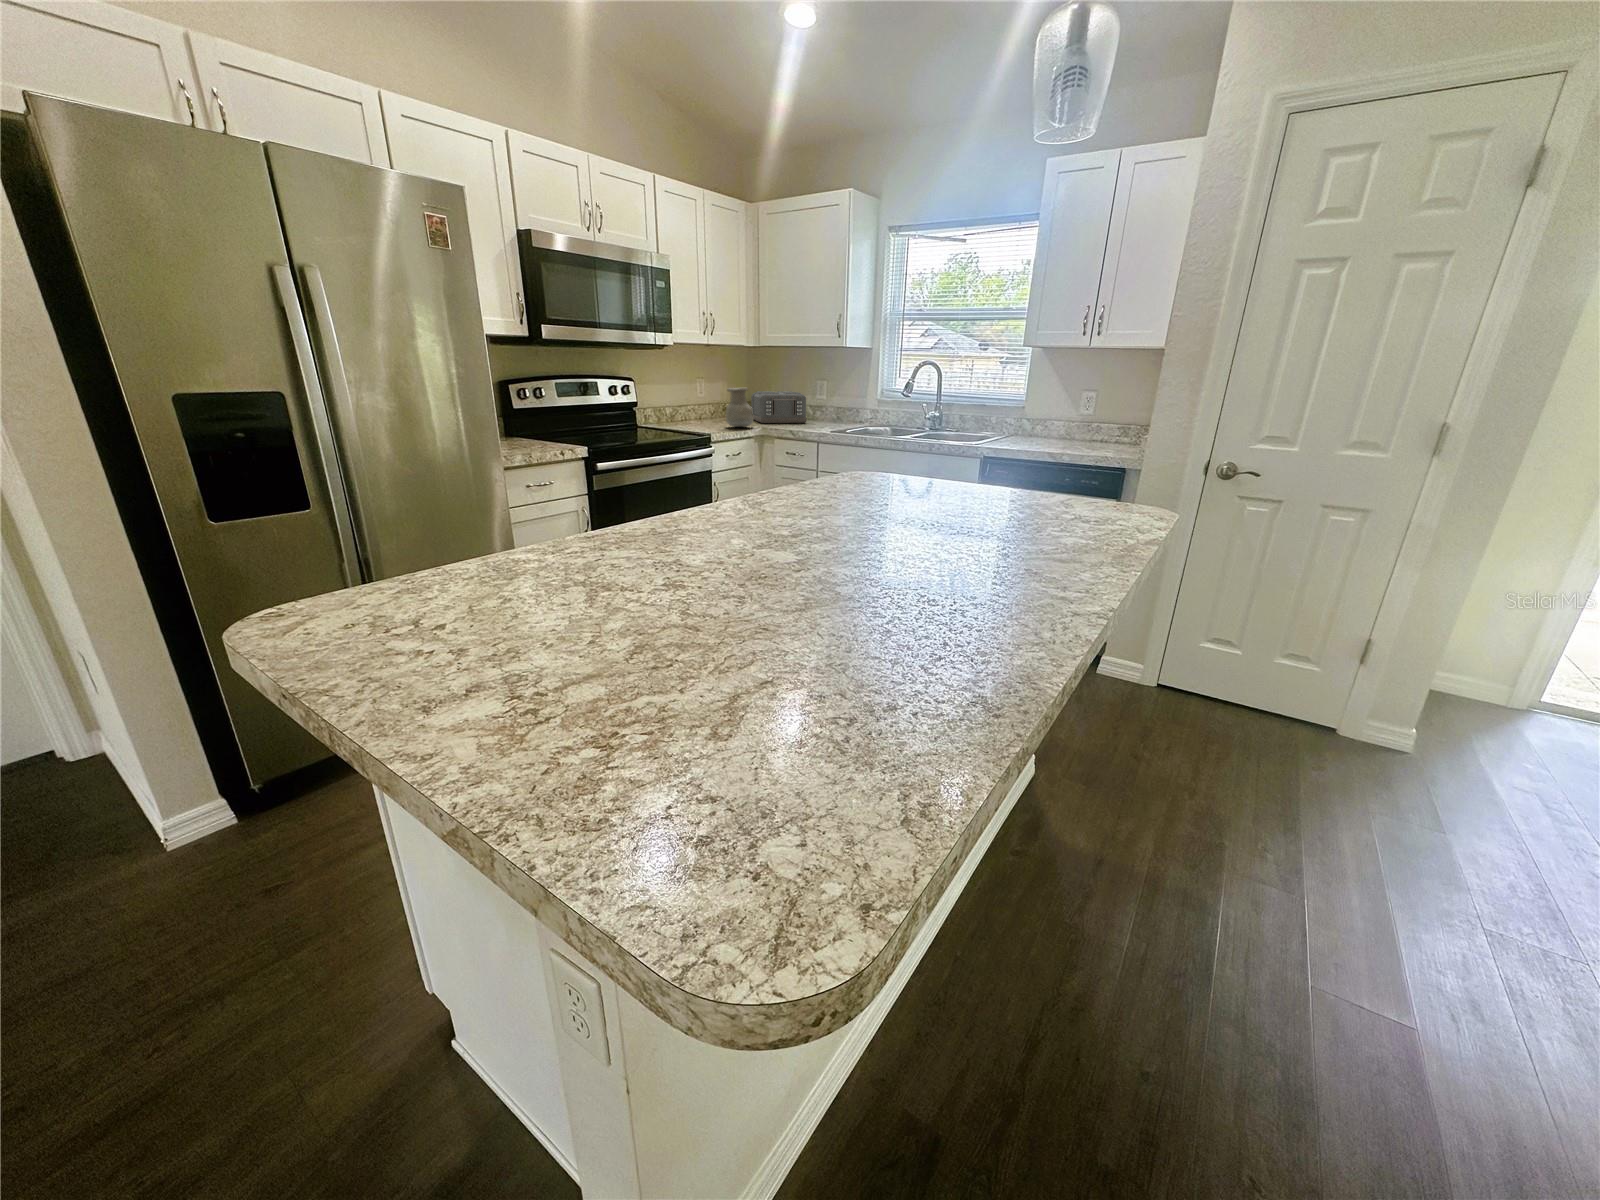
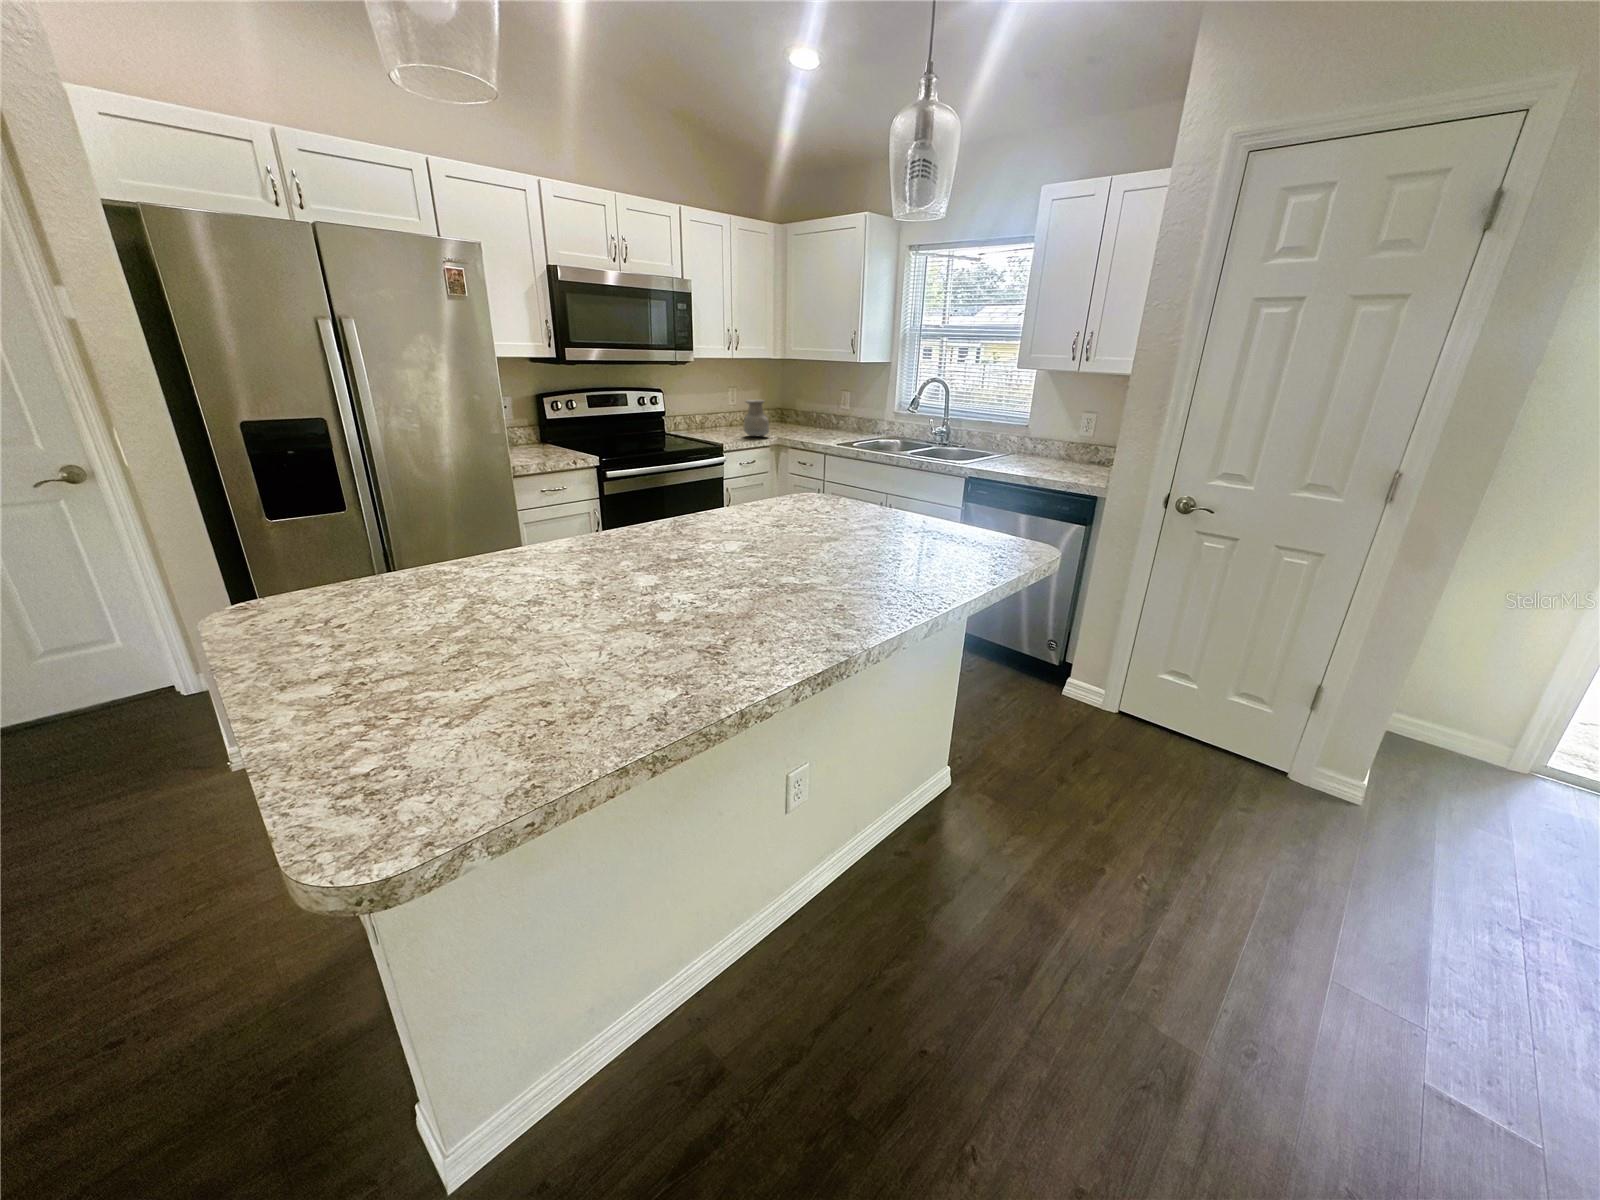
toaster: present [751,391,807,423] -> none [778,401,827,432]

